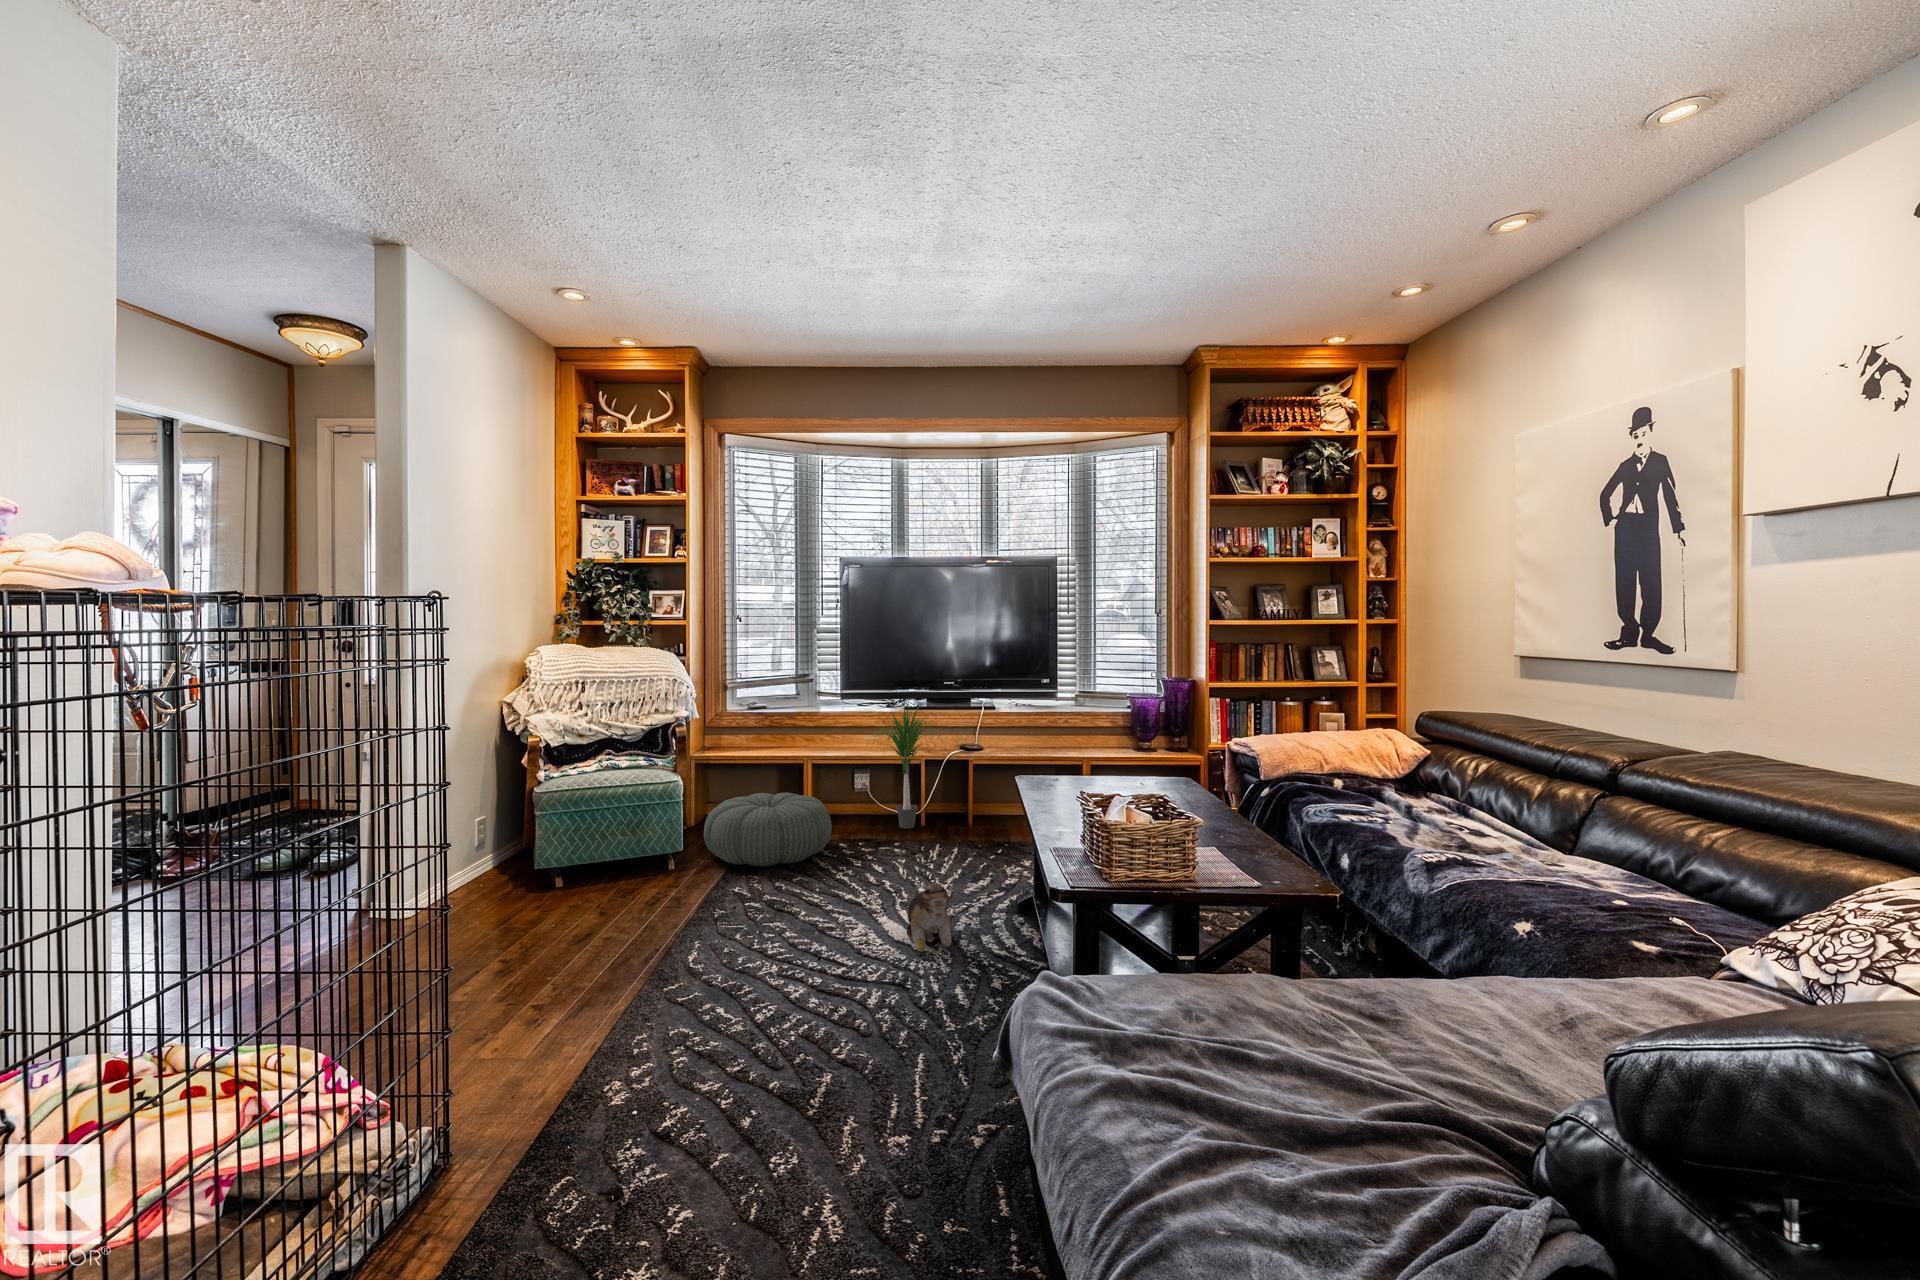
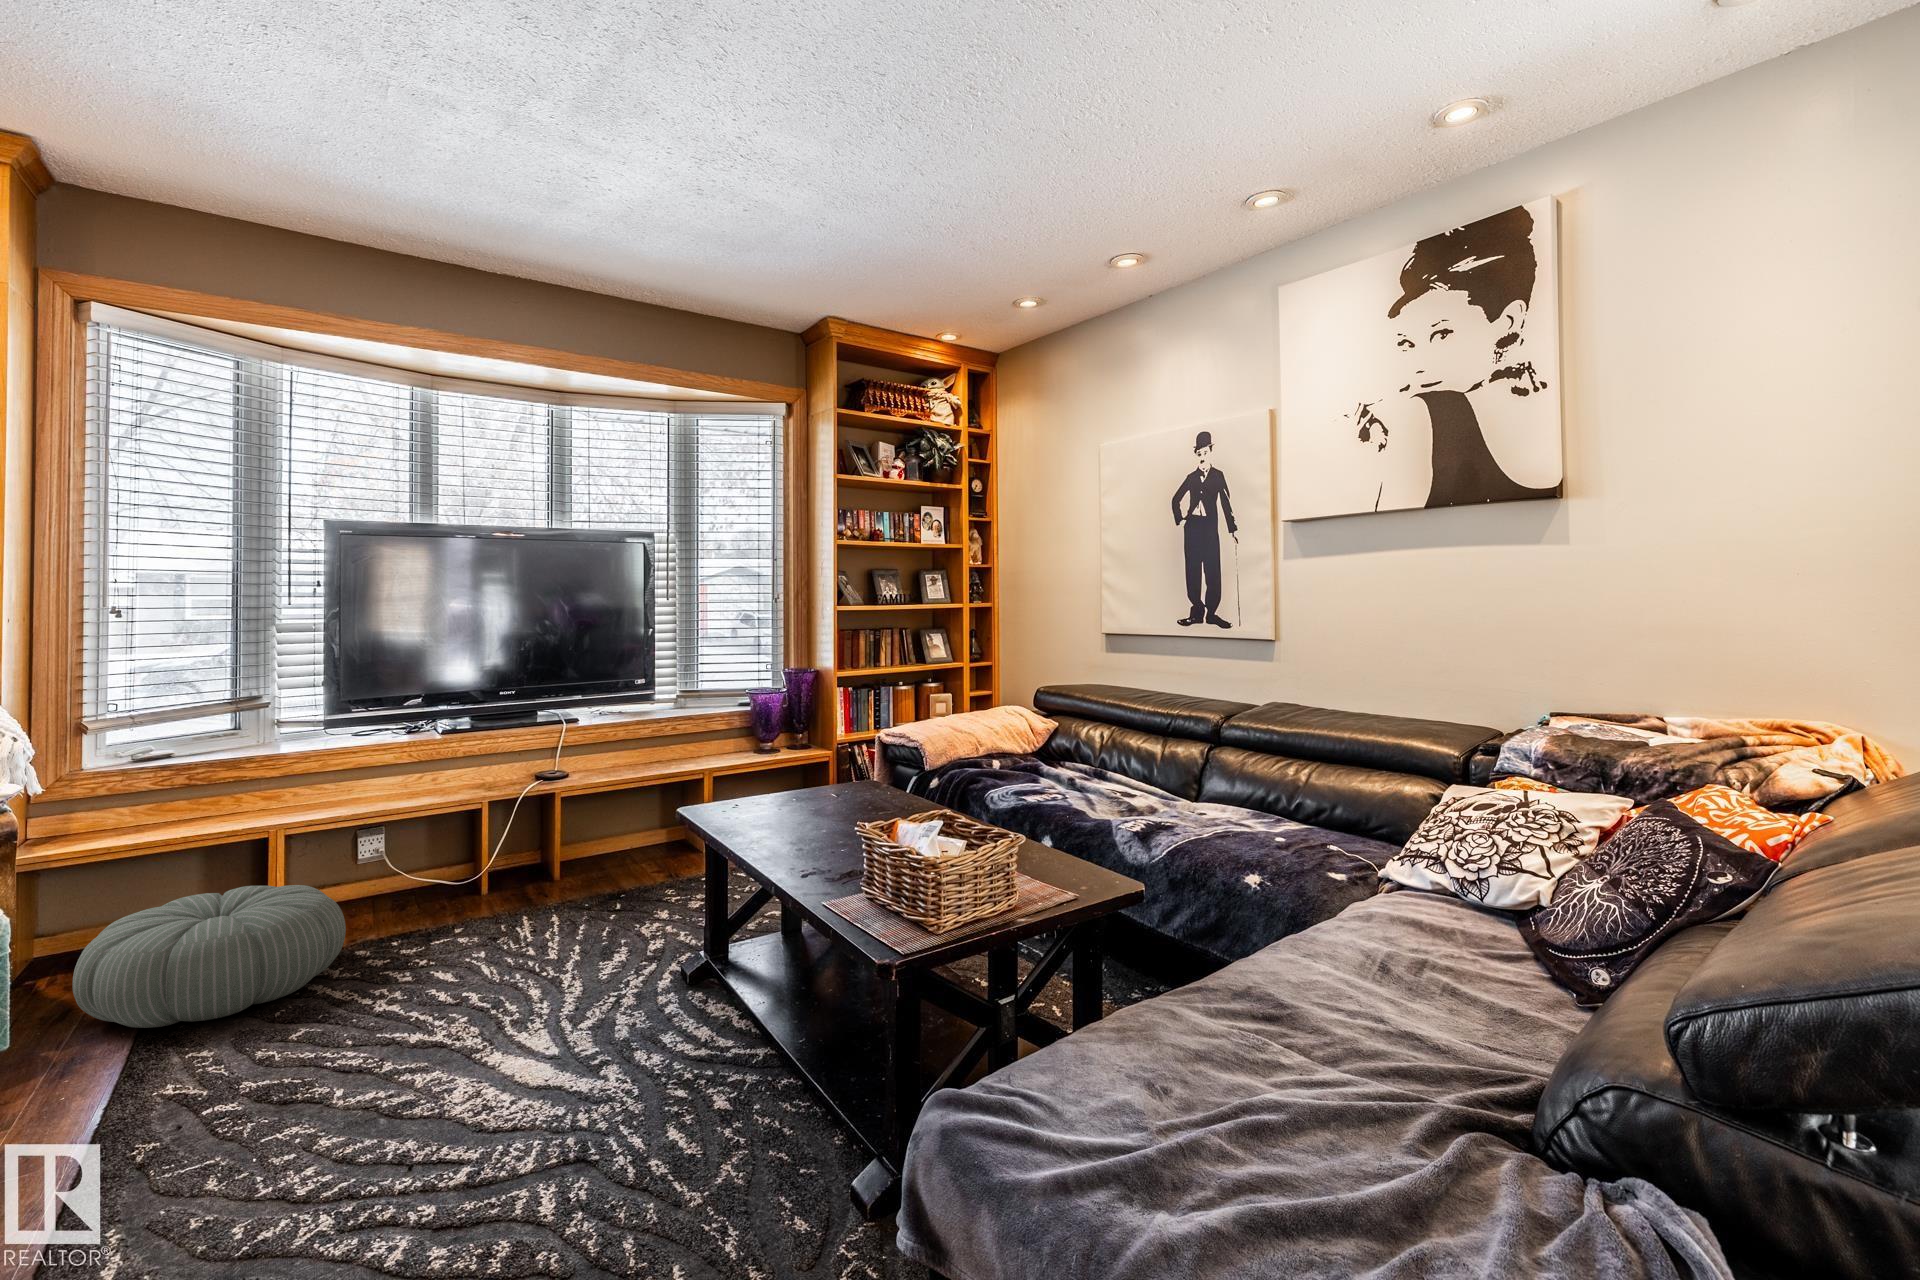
potted plant: present [868,703,940,829] -> none [381,719,519,904]
plush toy: present [907,883,952,952] -> none [543,984,638,1093]

